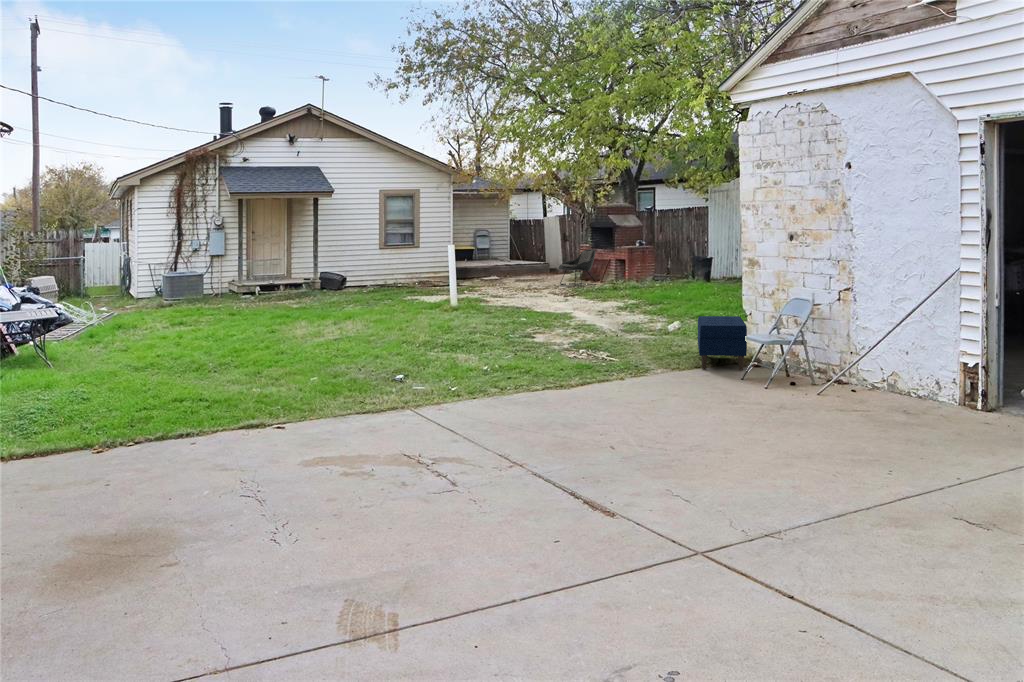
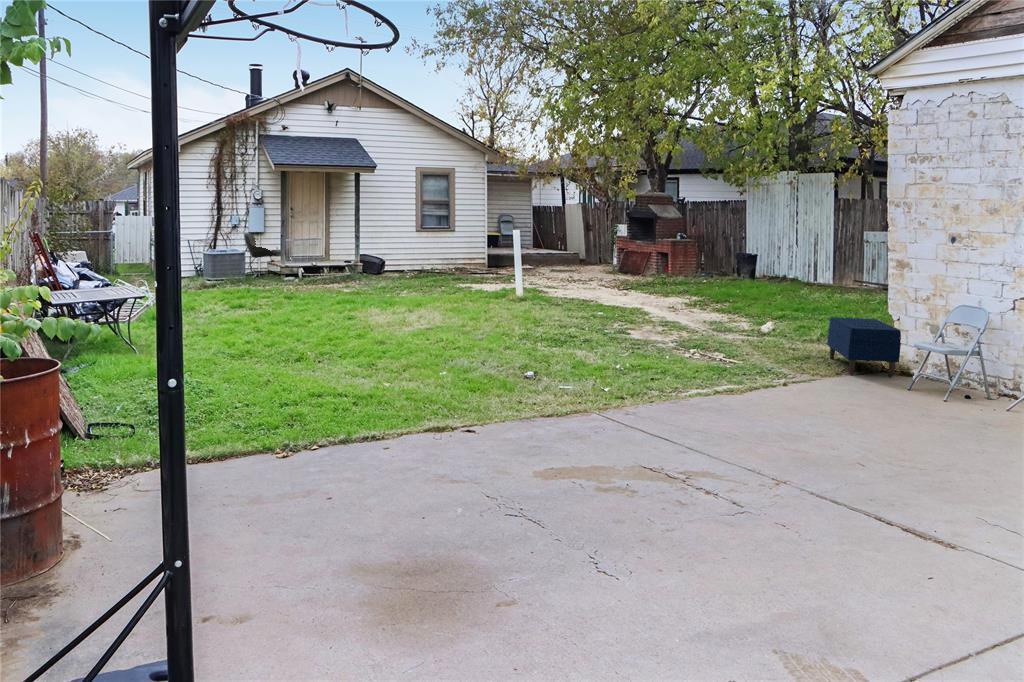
lounge chair: present [559,249,596,286] -> present [244,233,284,274]

